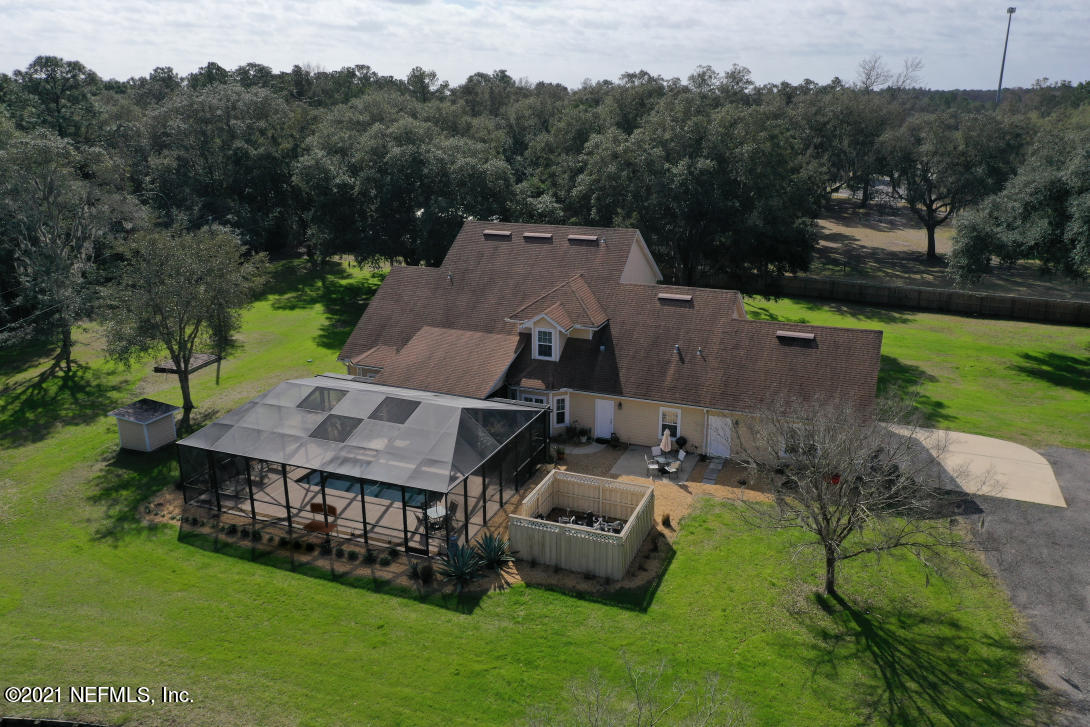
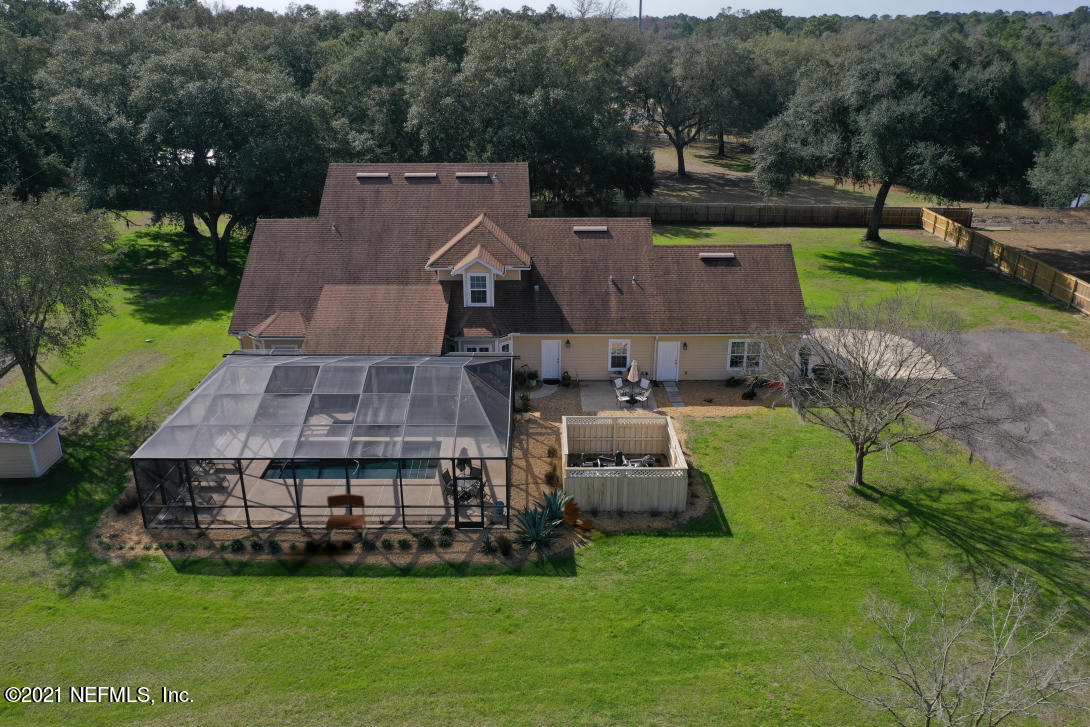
lounge chair: none [491,542,518,580] -> present [563,497,593,533]

